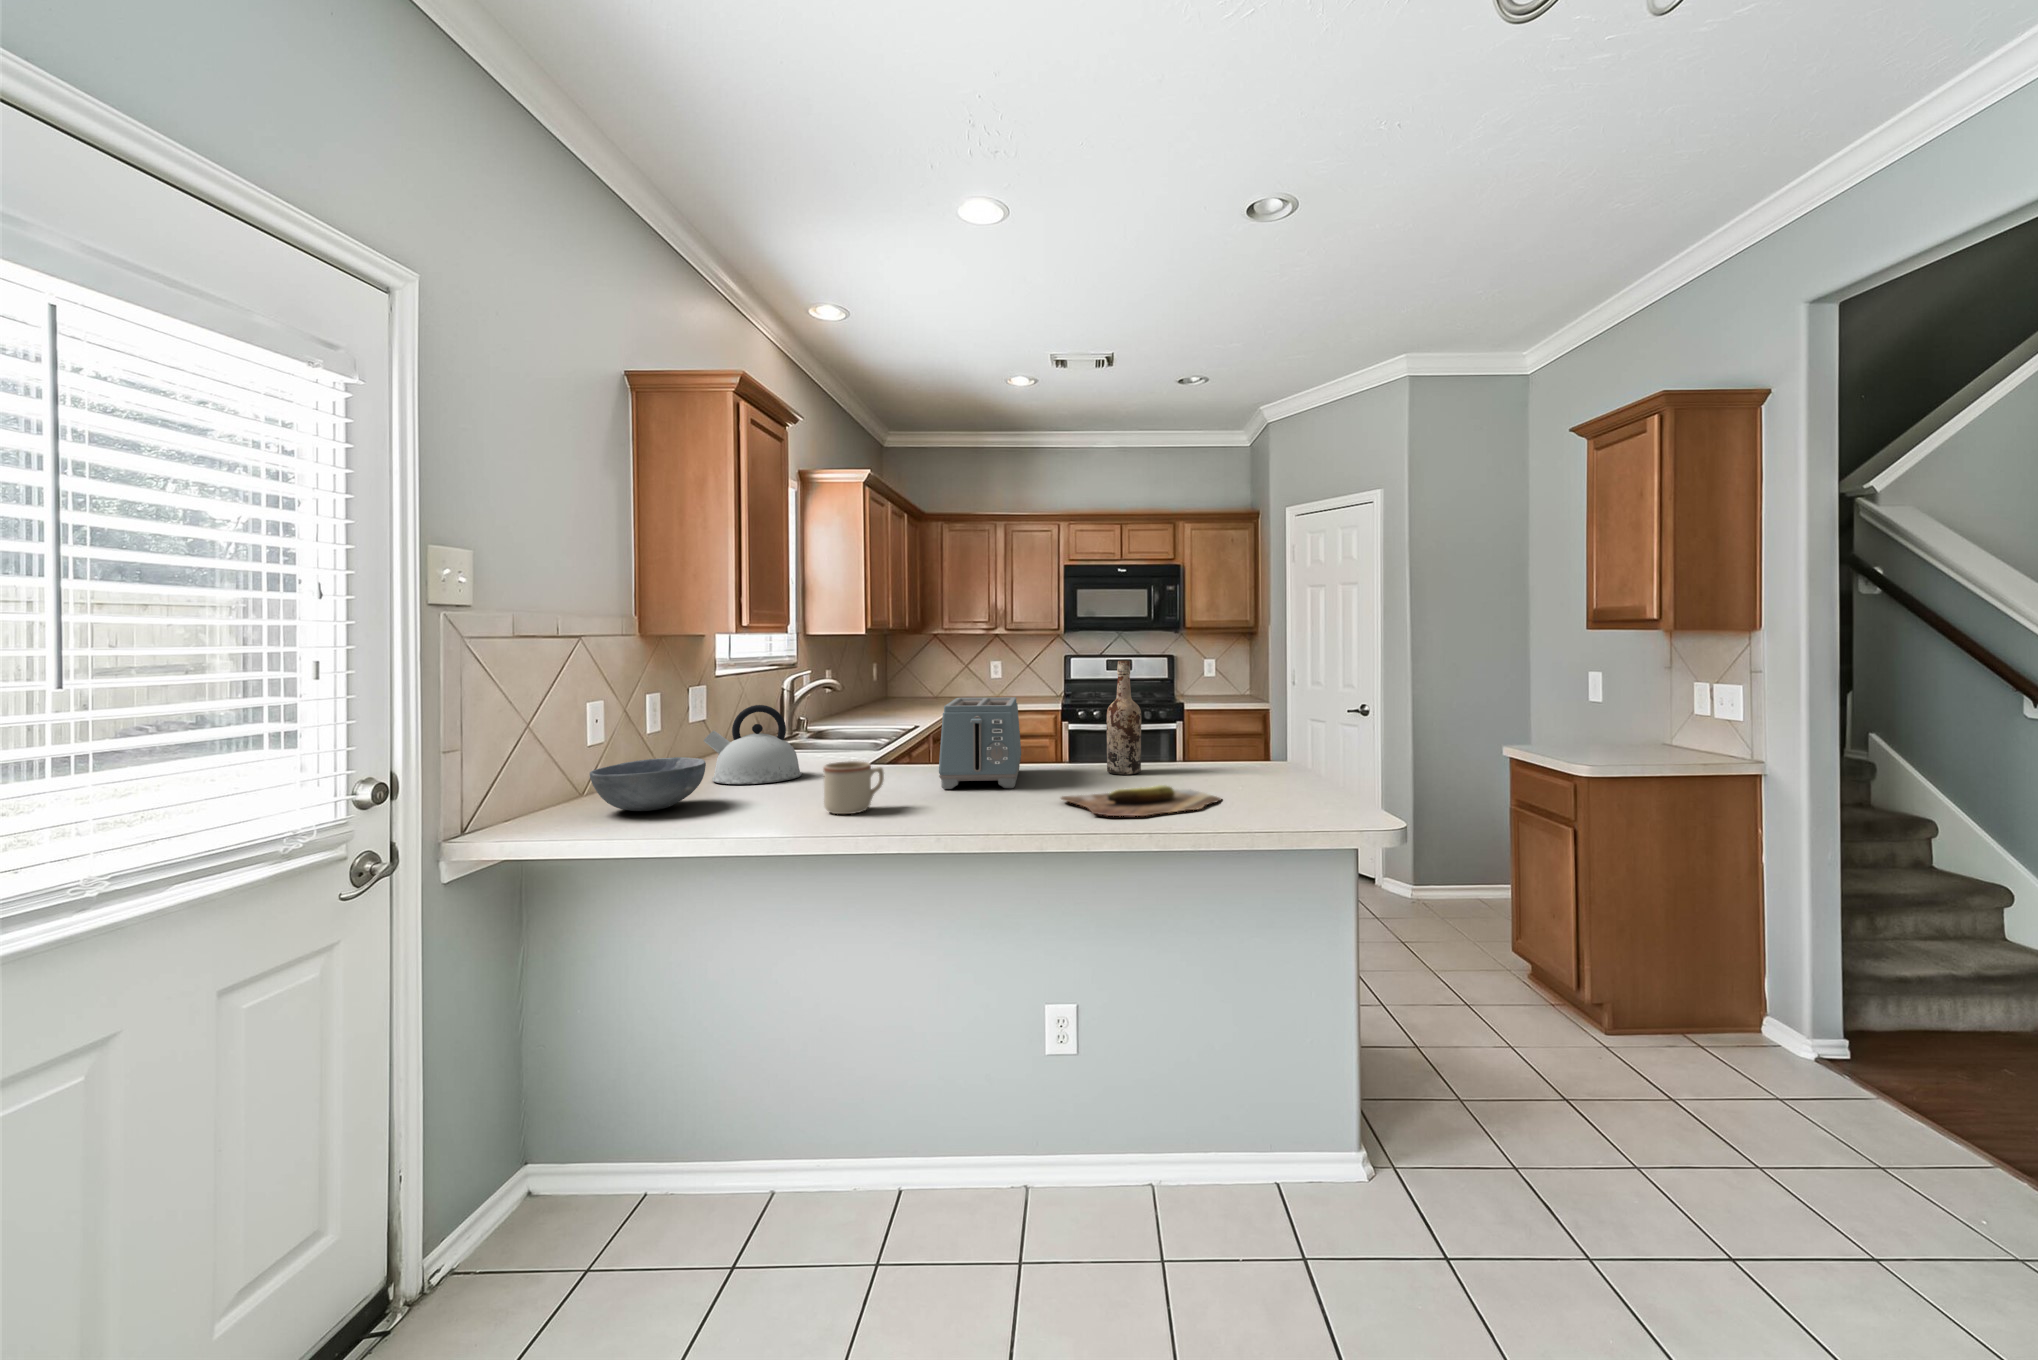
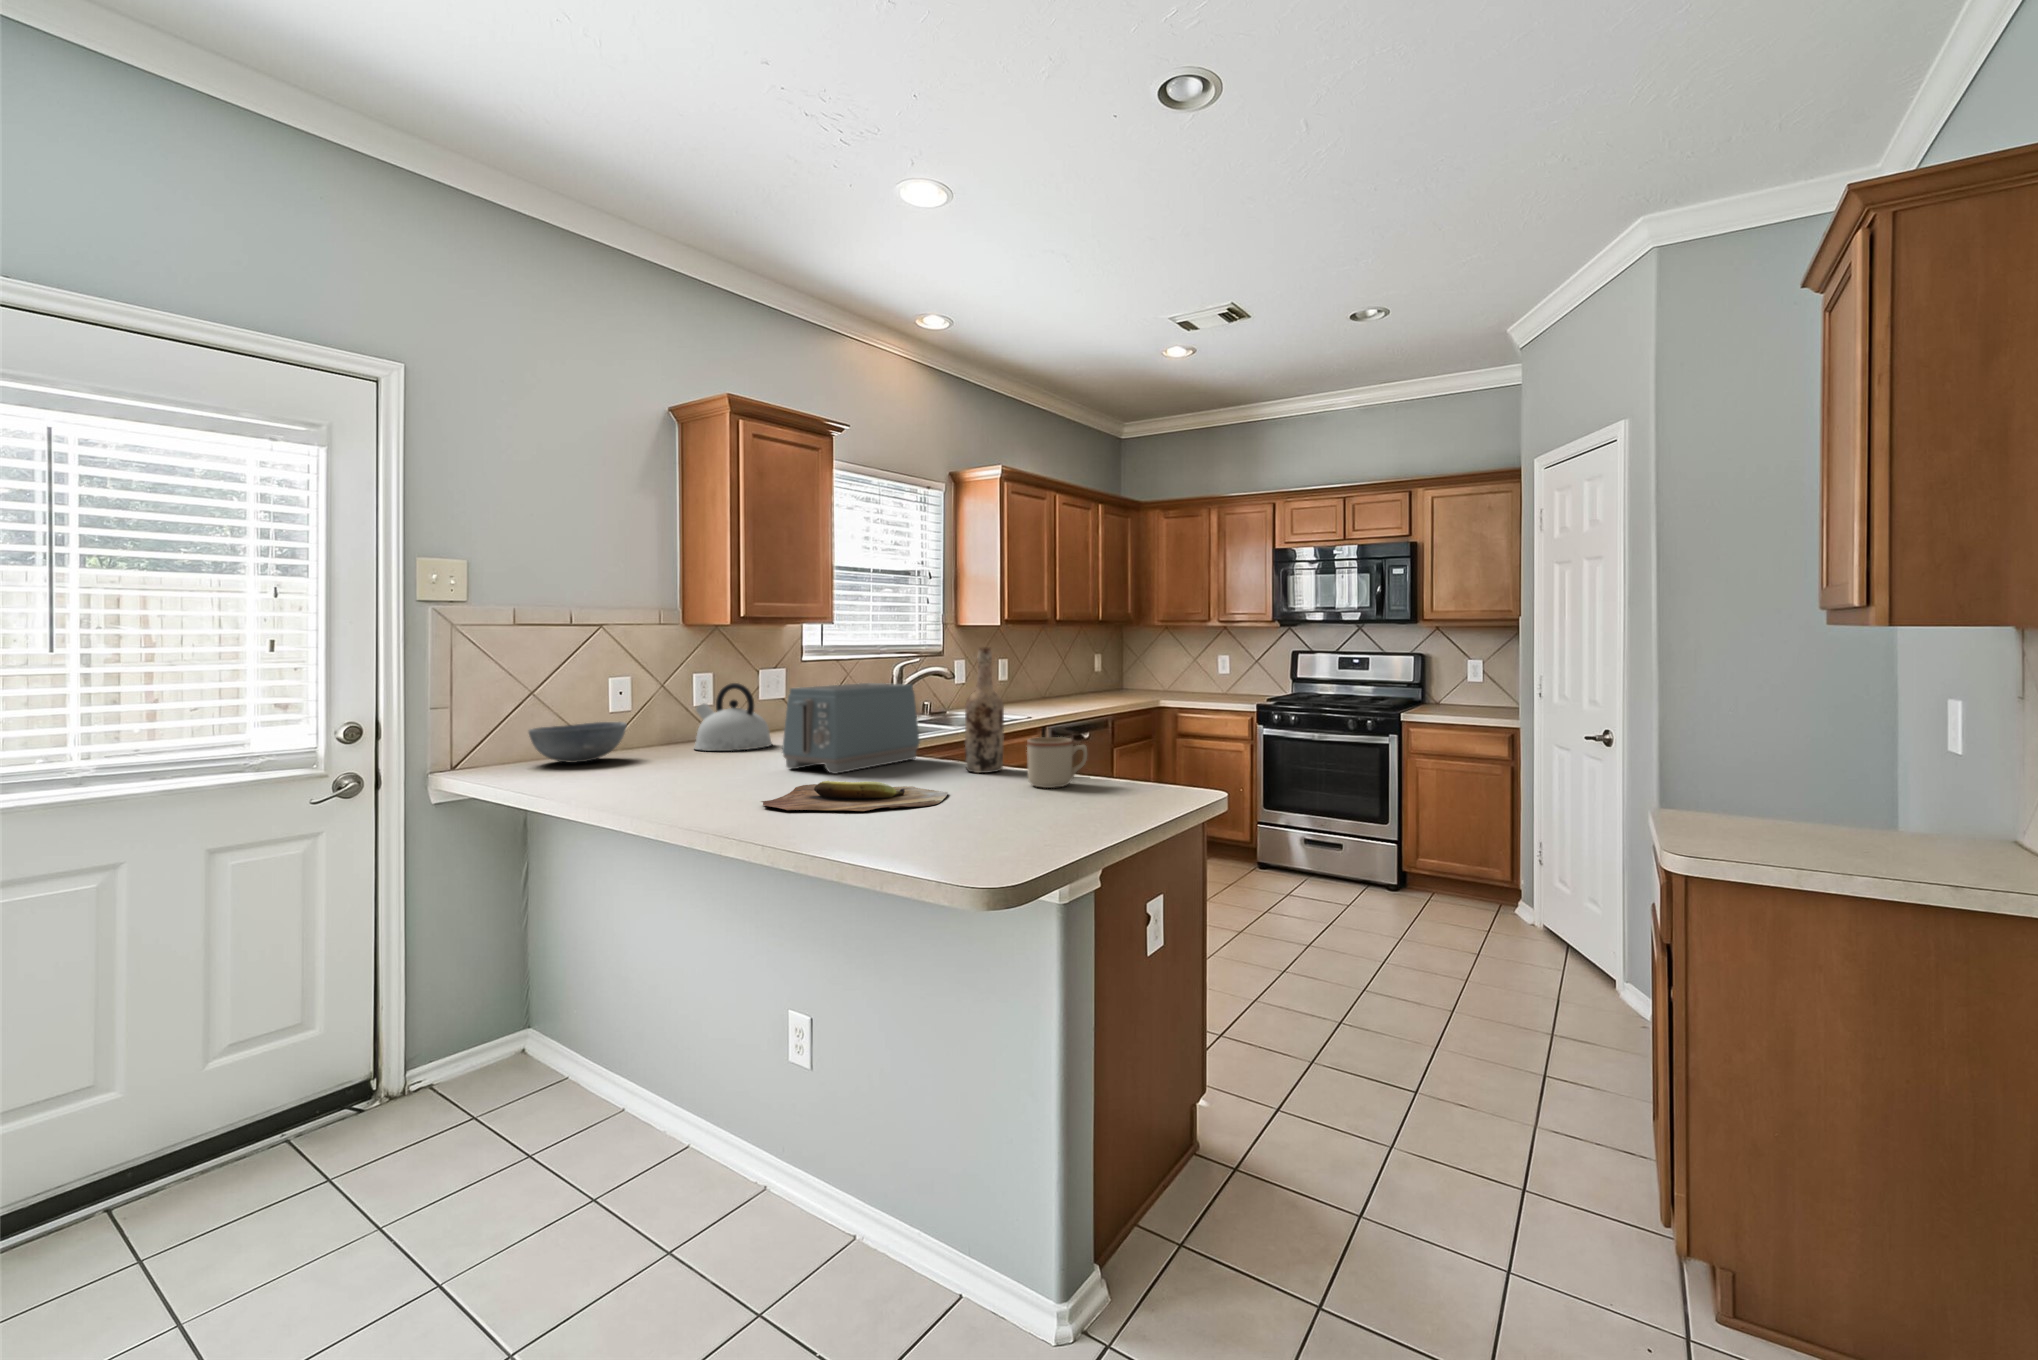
mug: present [823,761,884,814] -> present [1027,737,1087,788]

